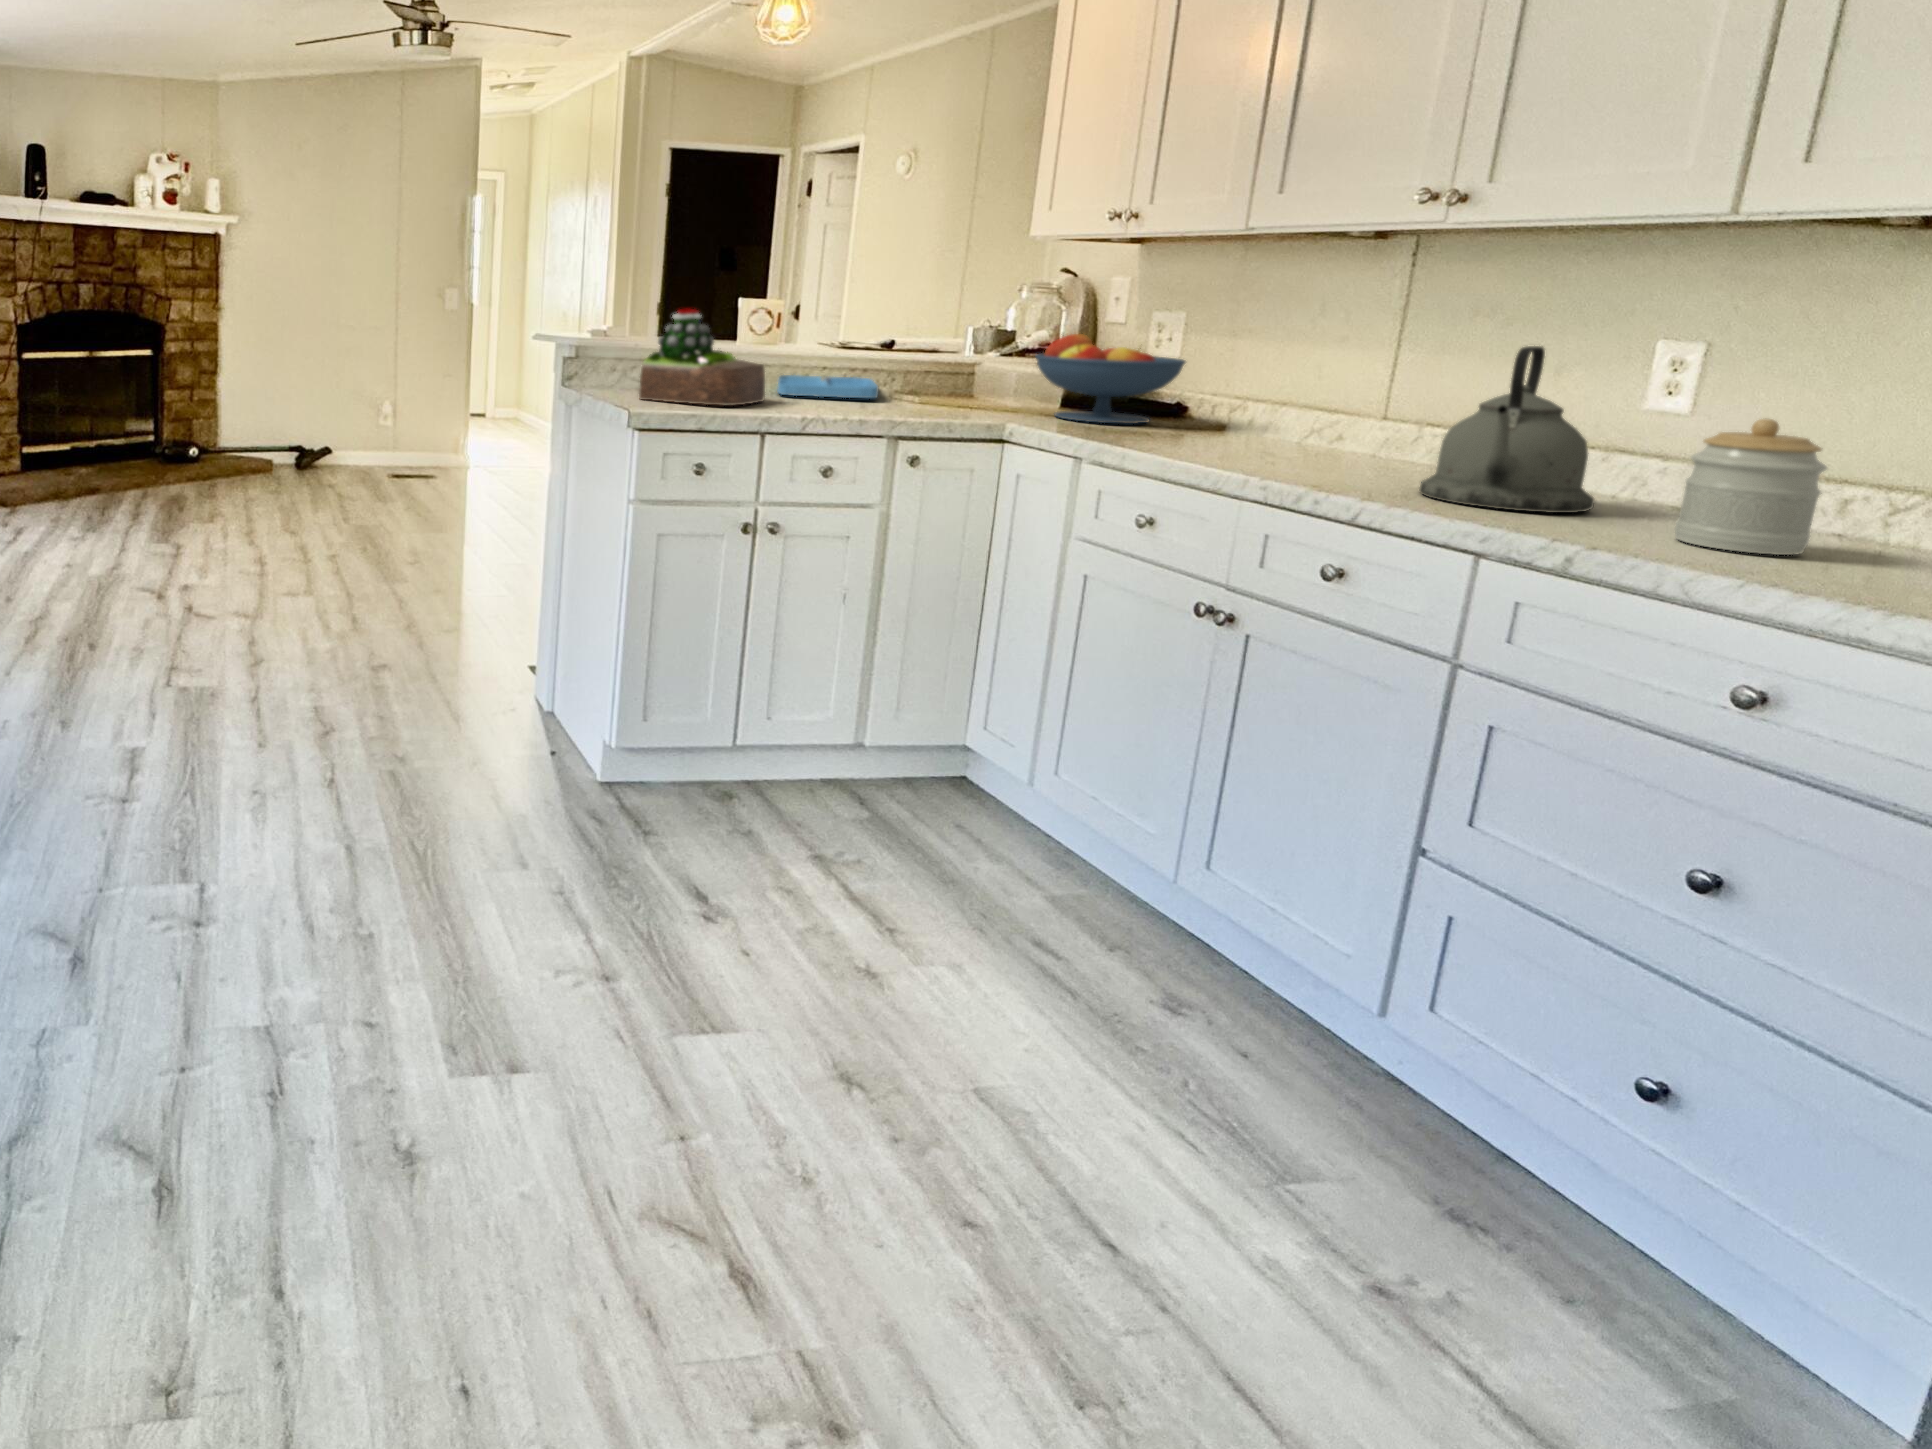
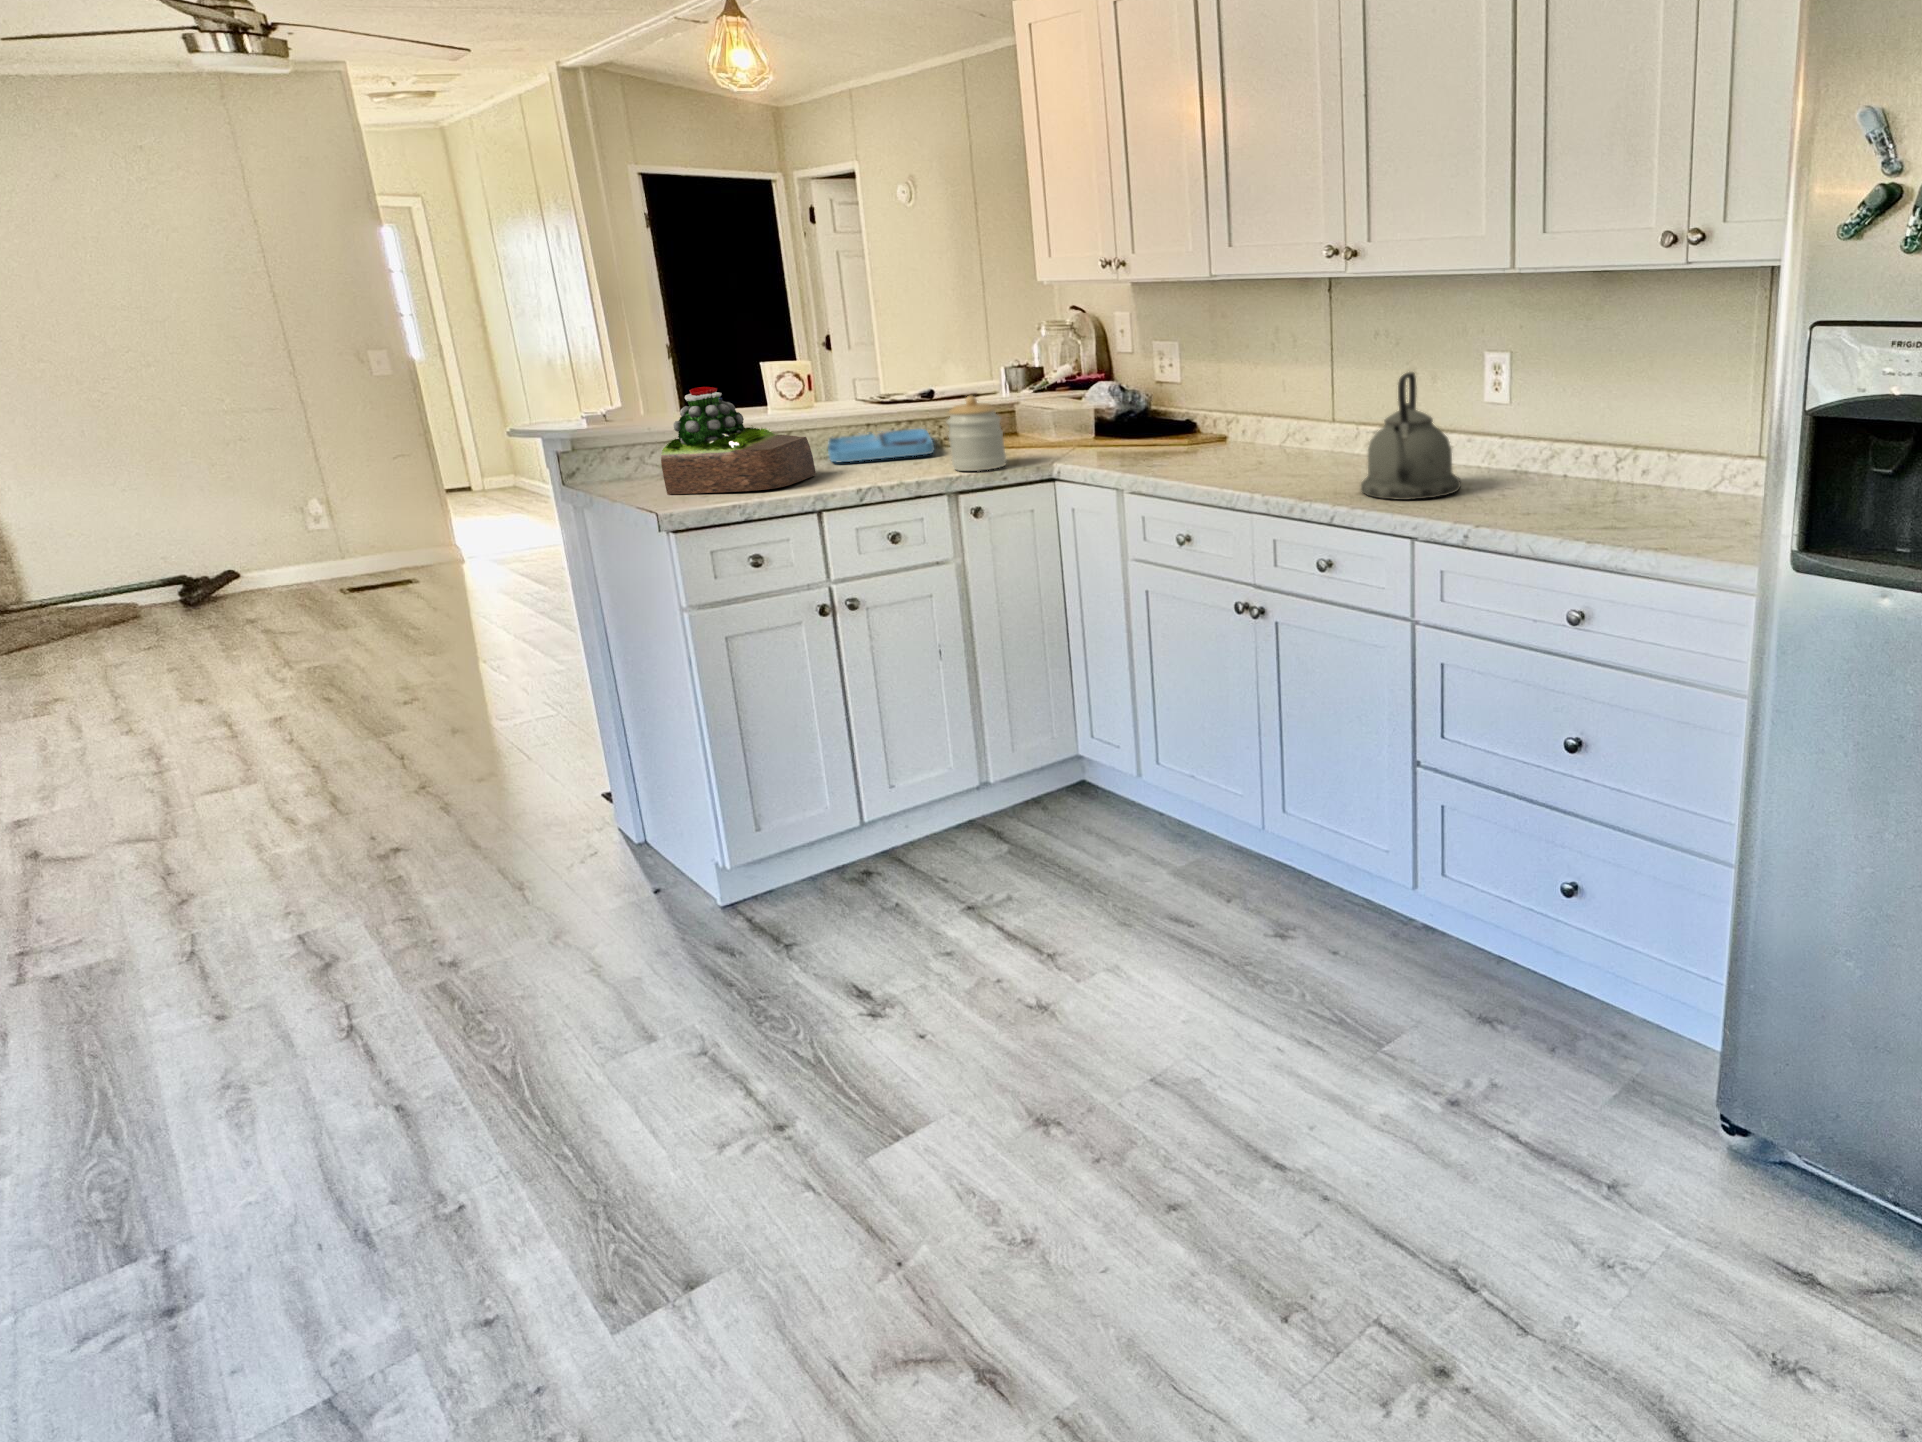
fruit bowl: present [1036,334,1186,424] -> none [1069,373,1191,452]
jar: present [1675,418,1827,555] -> present [947,396,1007,471]

